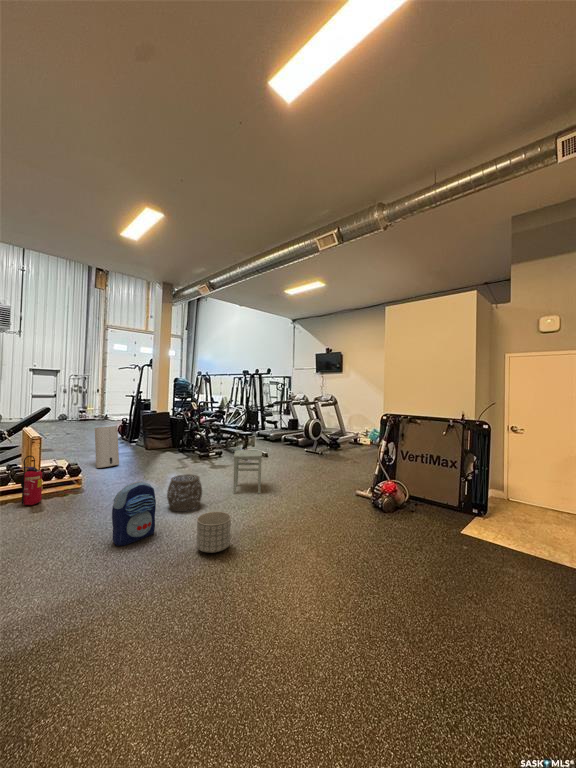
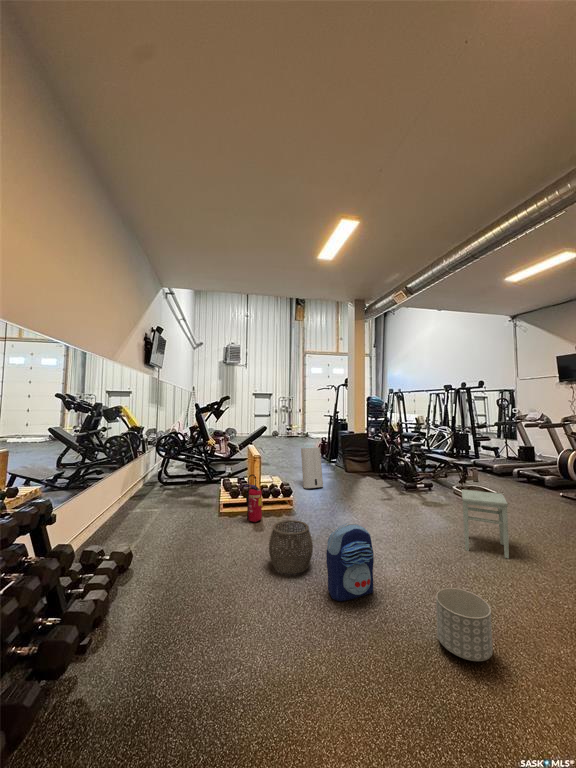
woven basket: present [167,474,202,511] -> present [269,520,313,574]

